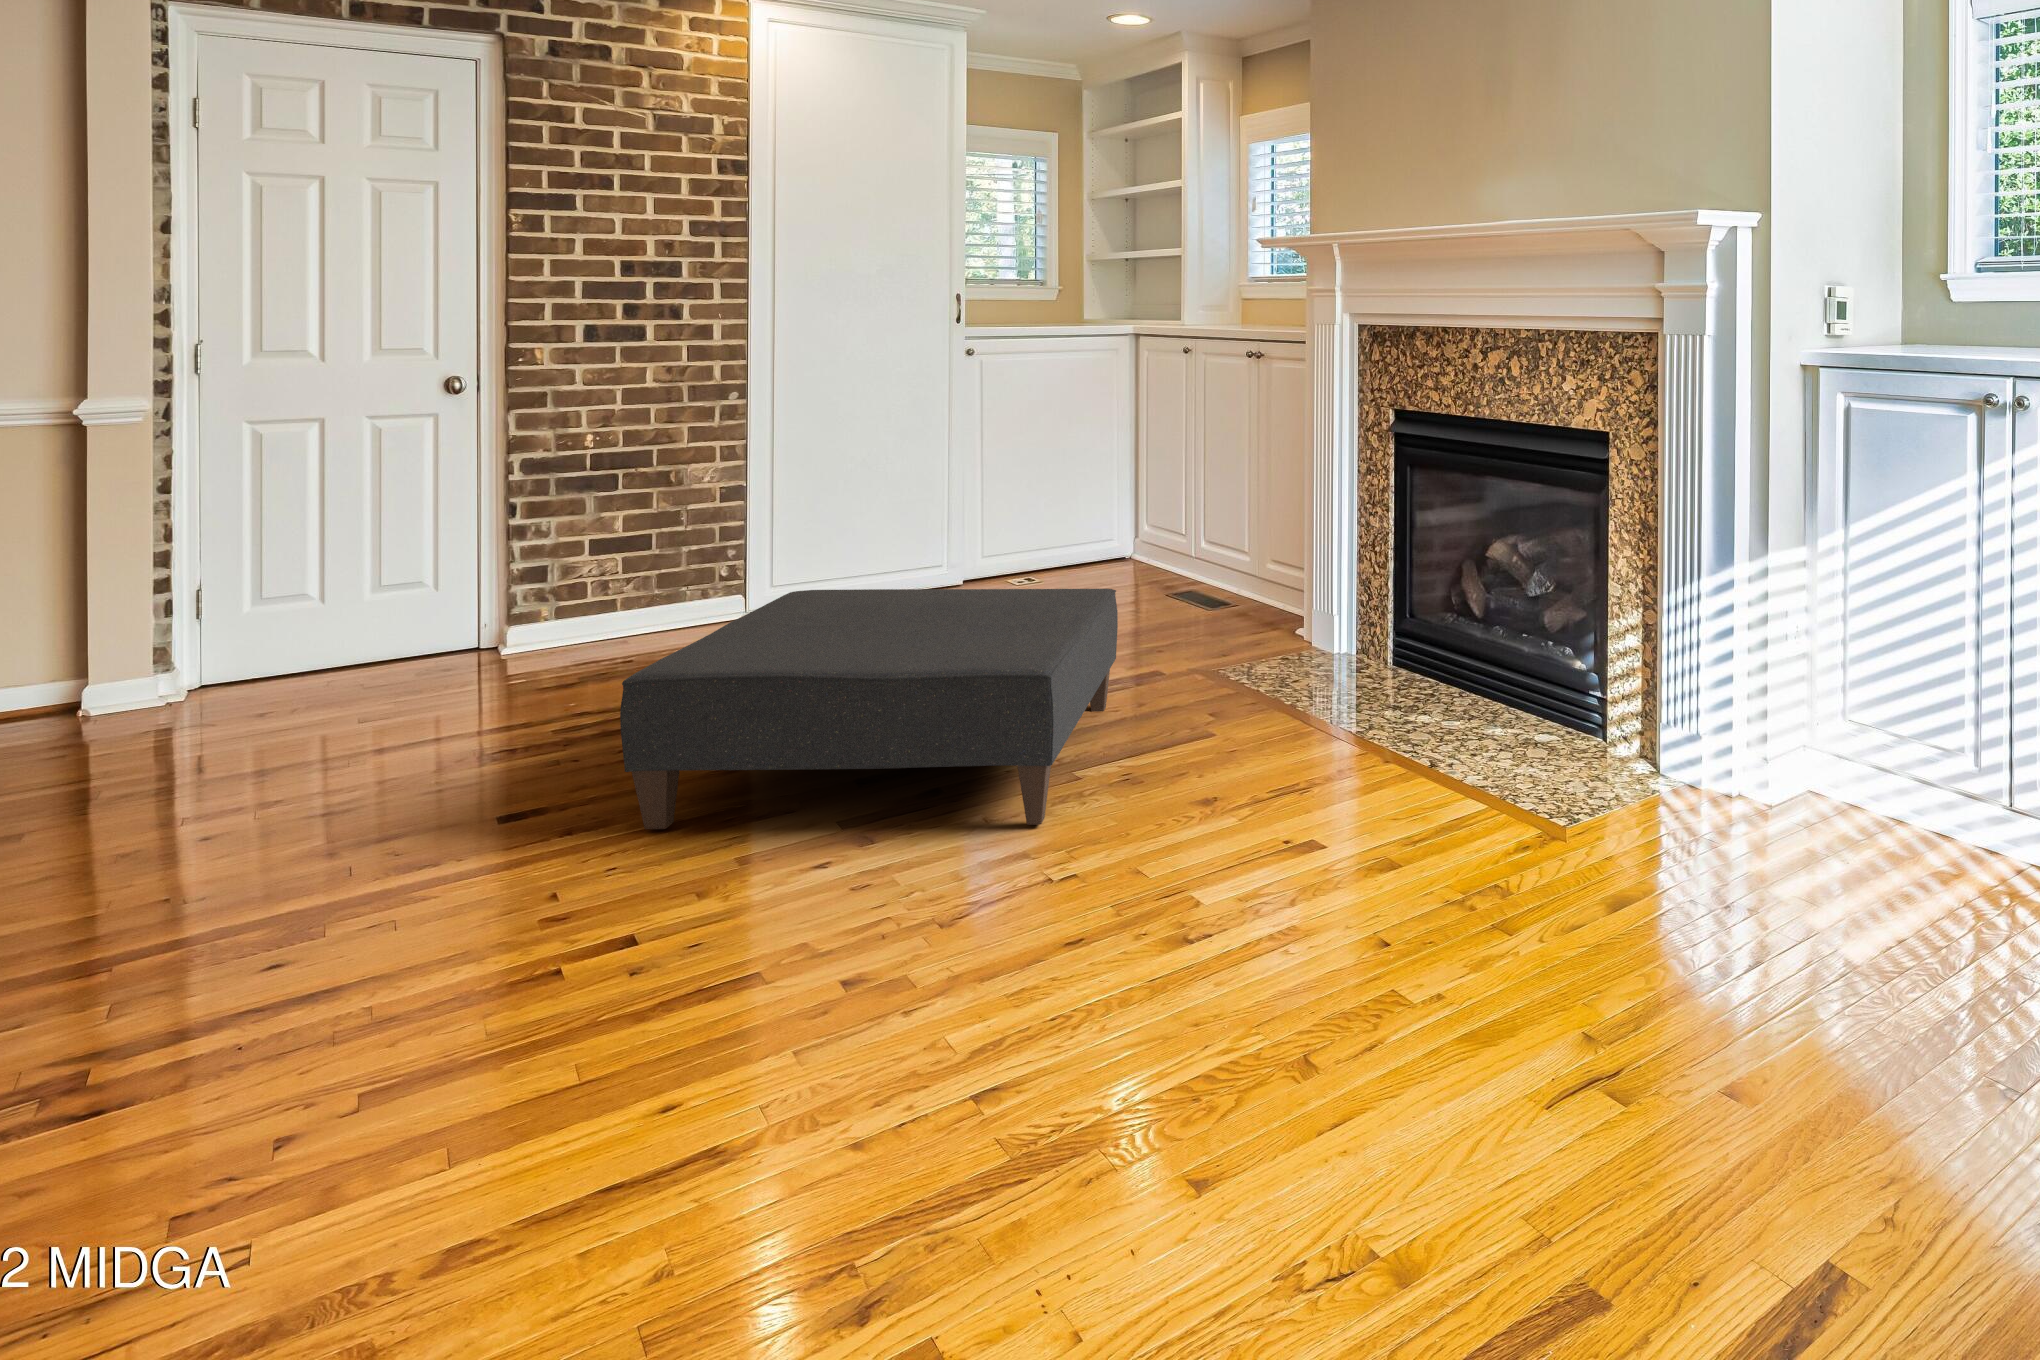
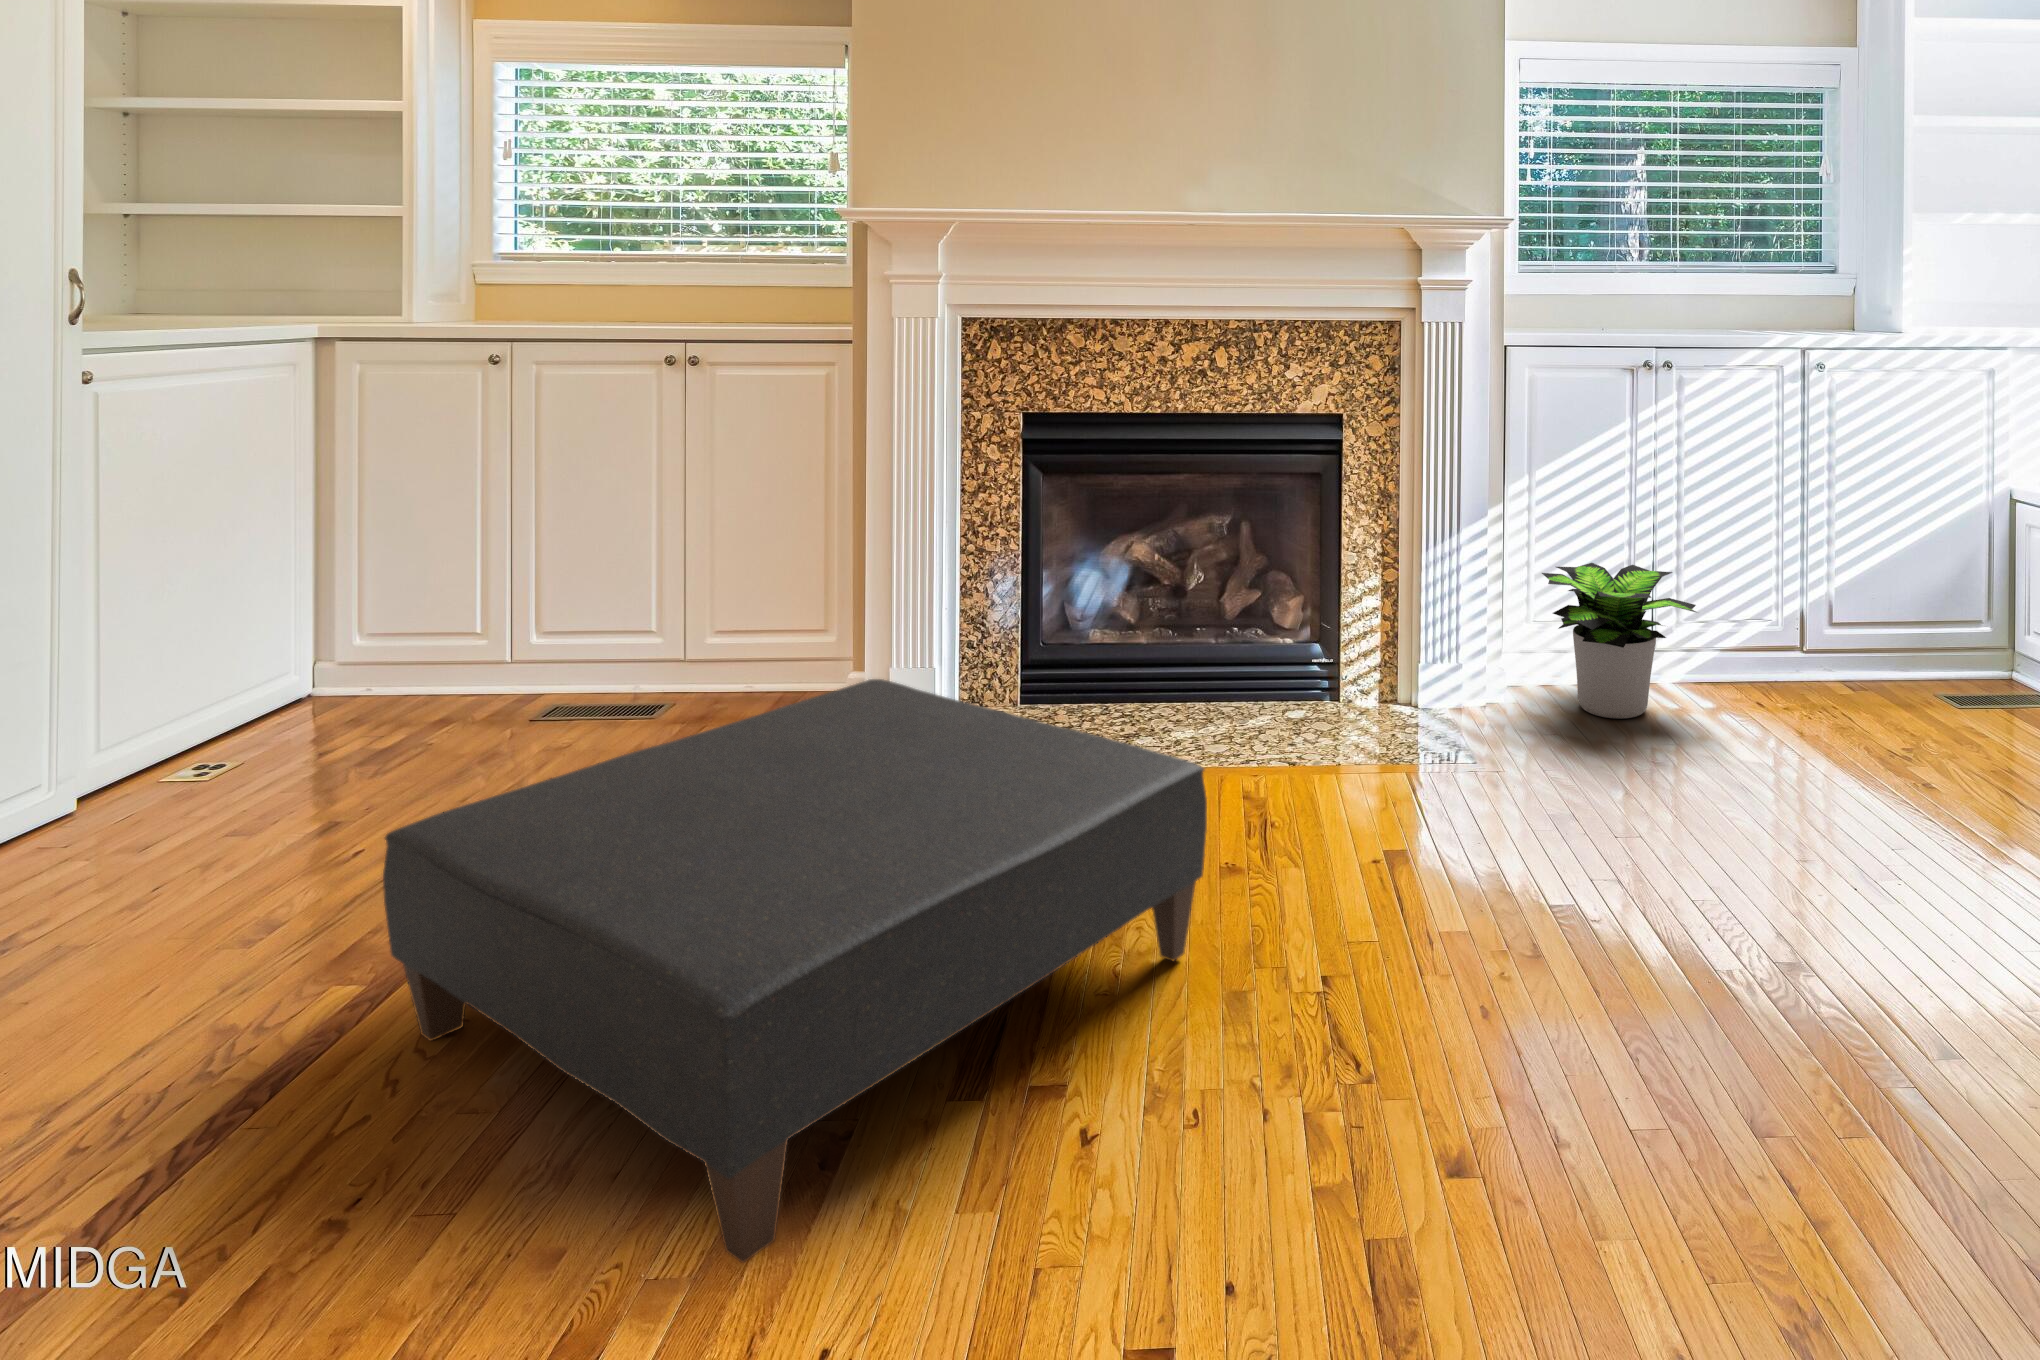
potted plant: none [1746,651,1962,867] -> present [1542,563,1696,719]

